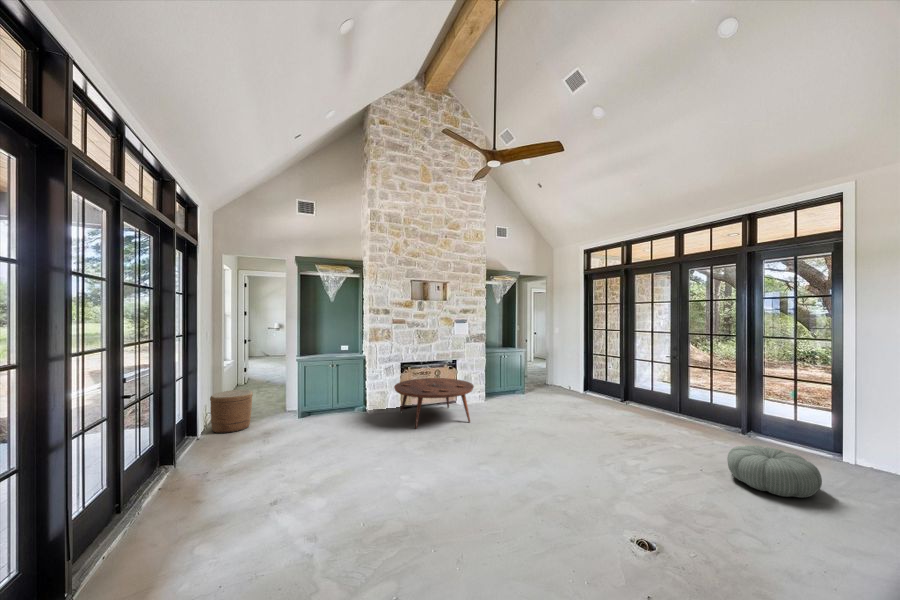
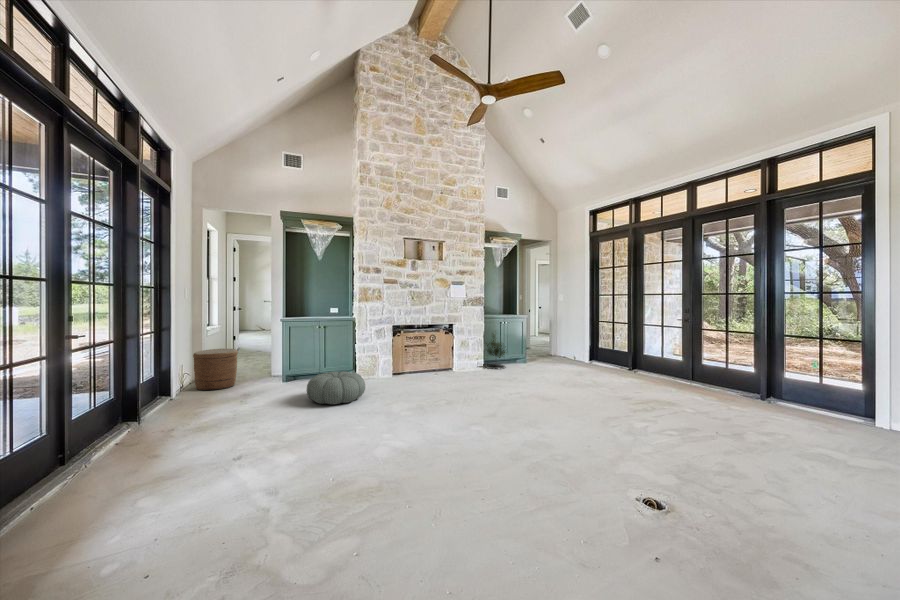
potted tree: none [486,364,511,403] -> present [485,334,505,369]
coffee table: present [394,378,474,429] -> none [384,342,468,390]
pouf: present [727,445,822,498] -> present [306,371,365,404]

